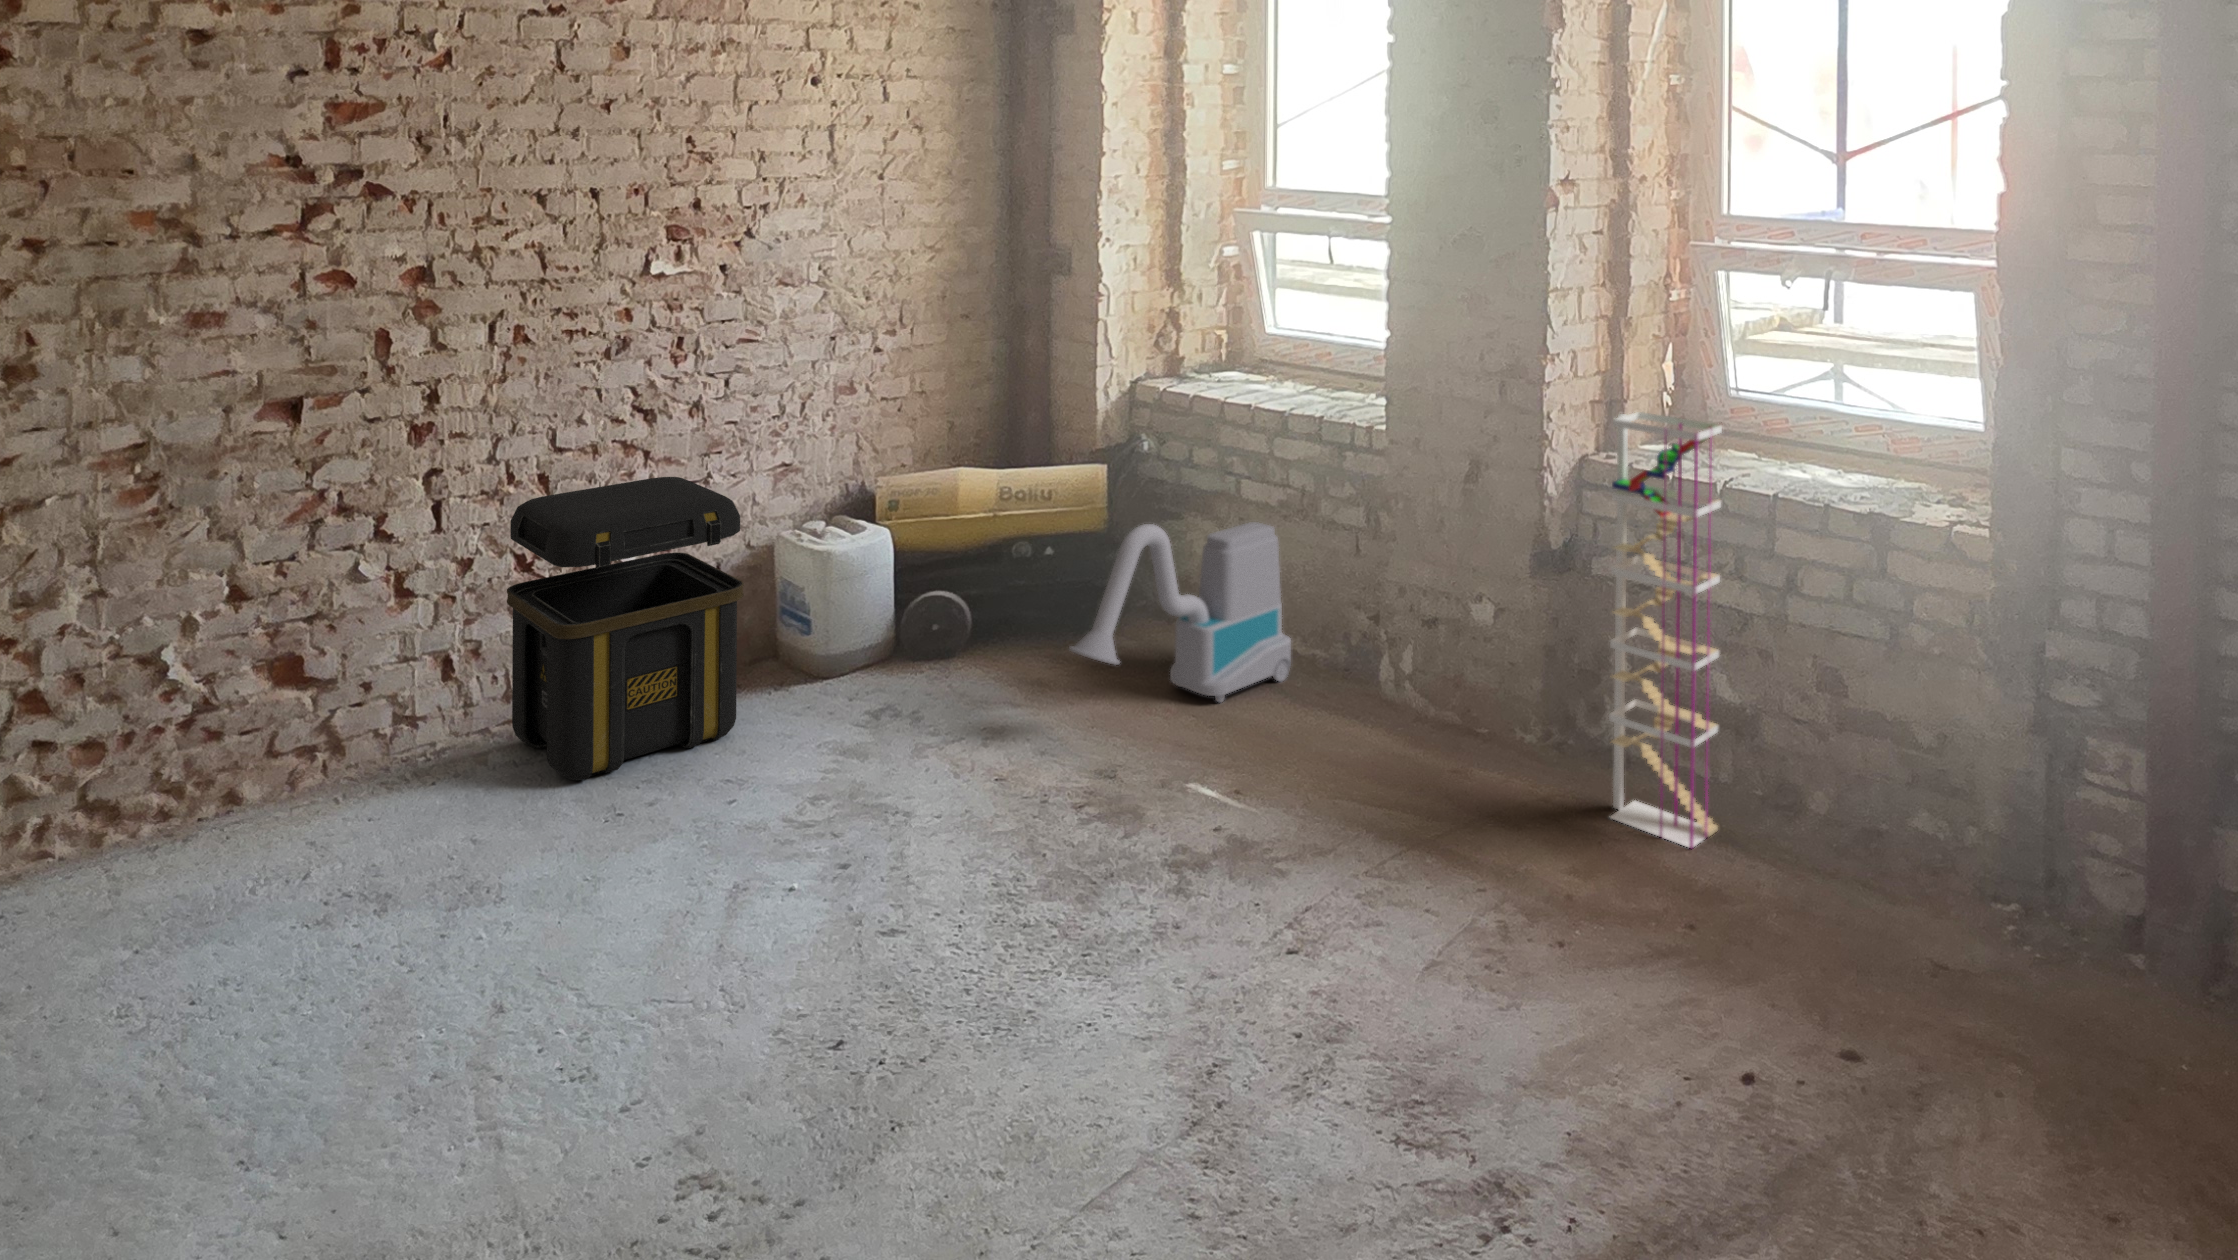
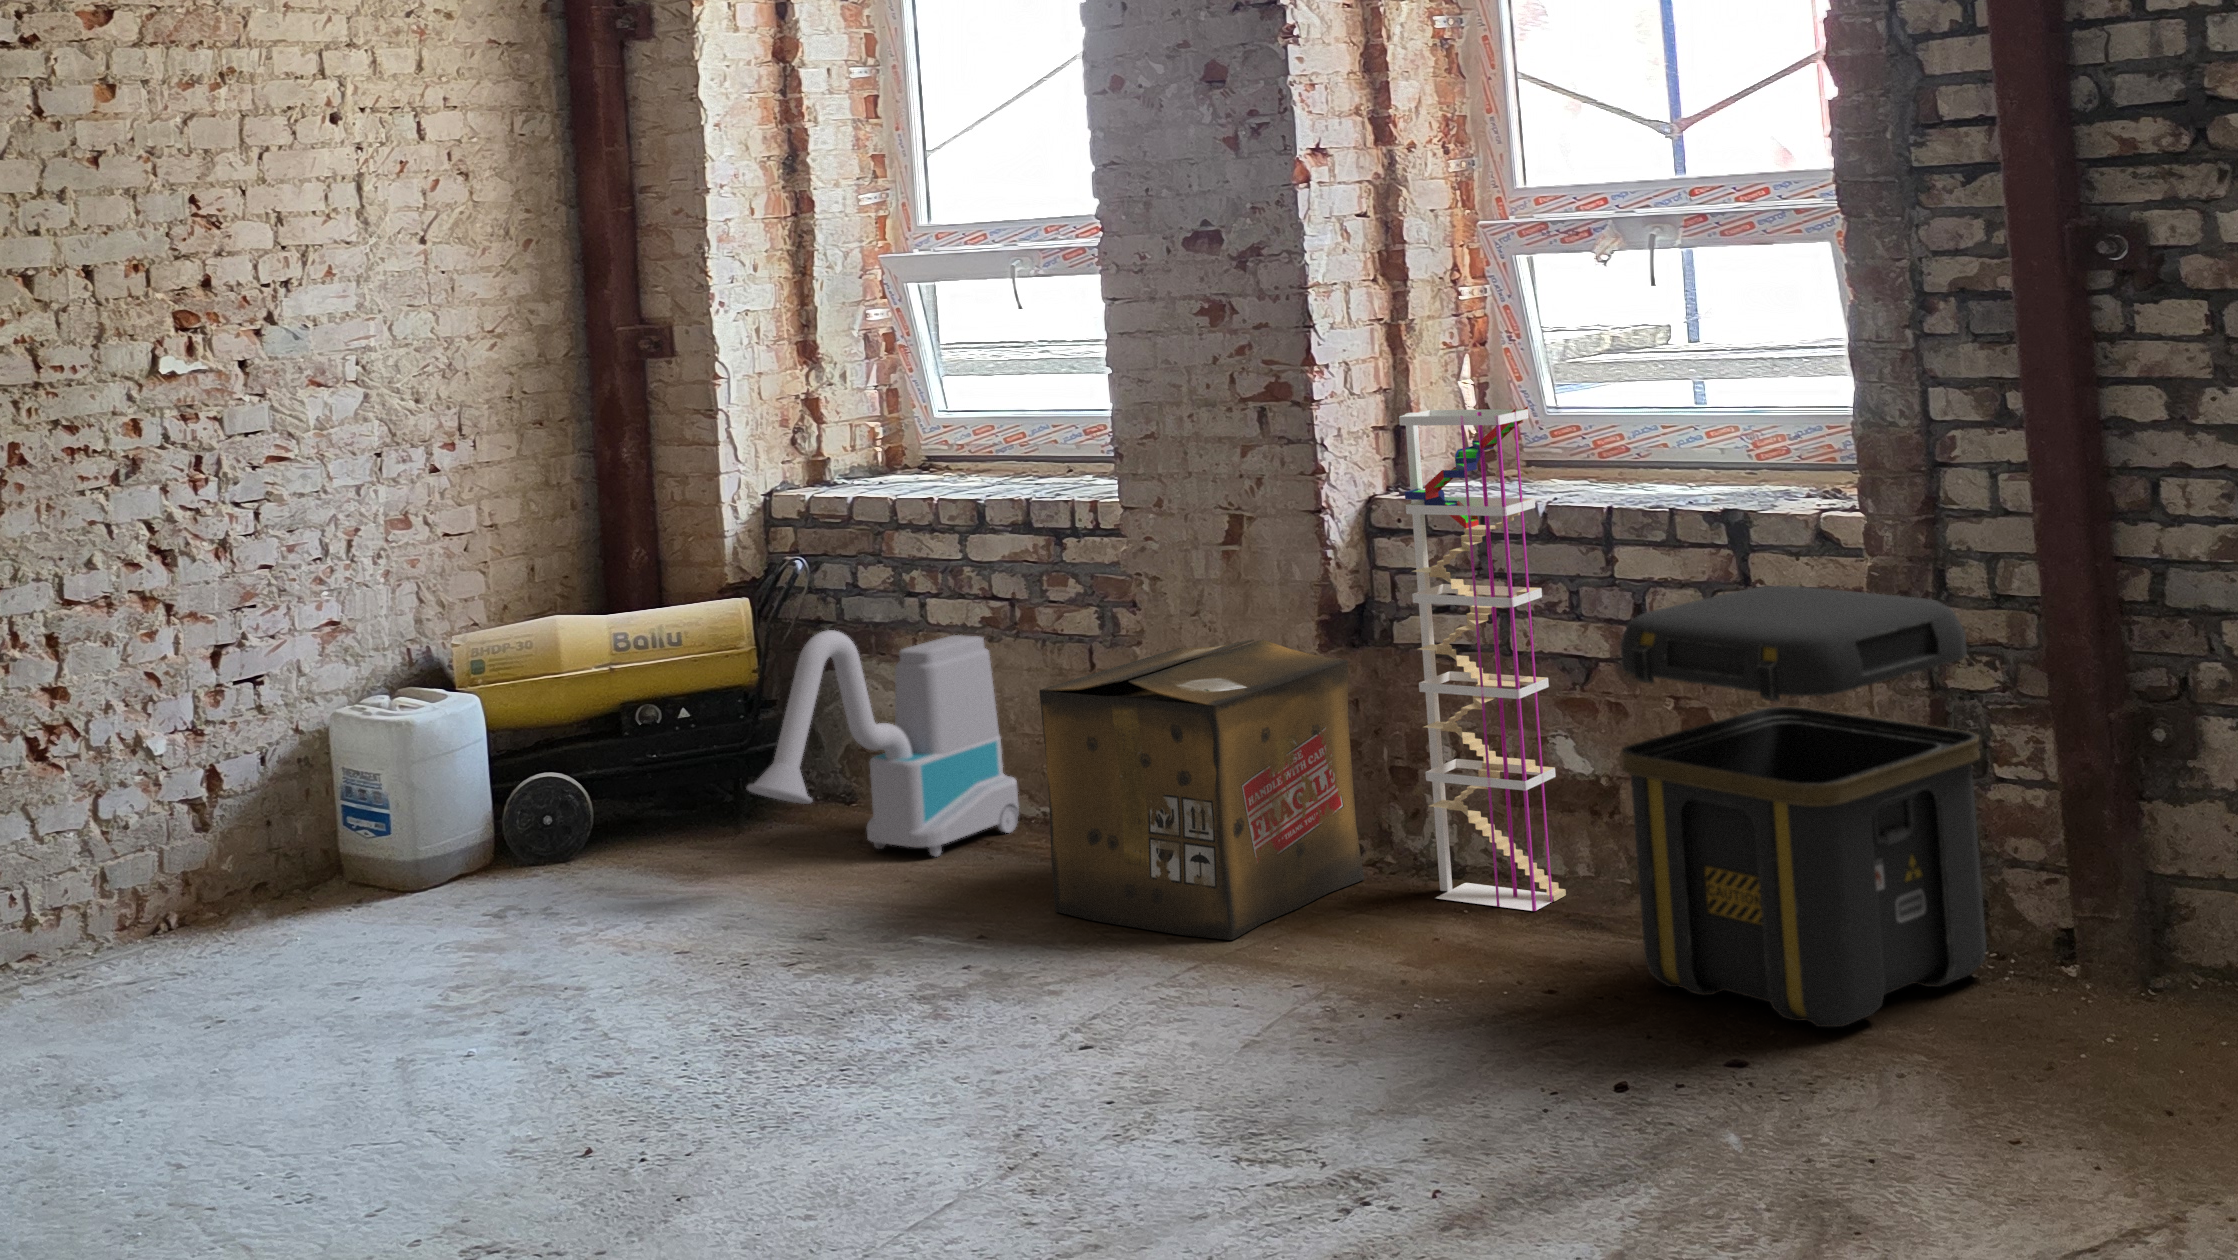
toolbox: present [507,477,744,780] -> present [1620,586,1987,1027]
cardboard box: none [1298,568,1554,849] -> present [1039,639,1364,940]

